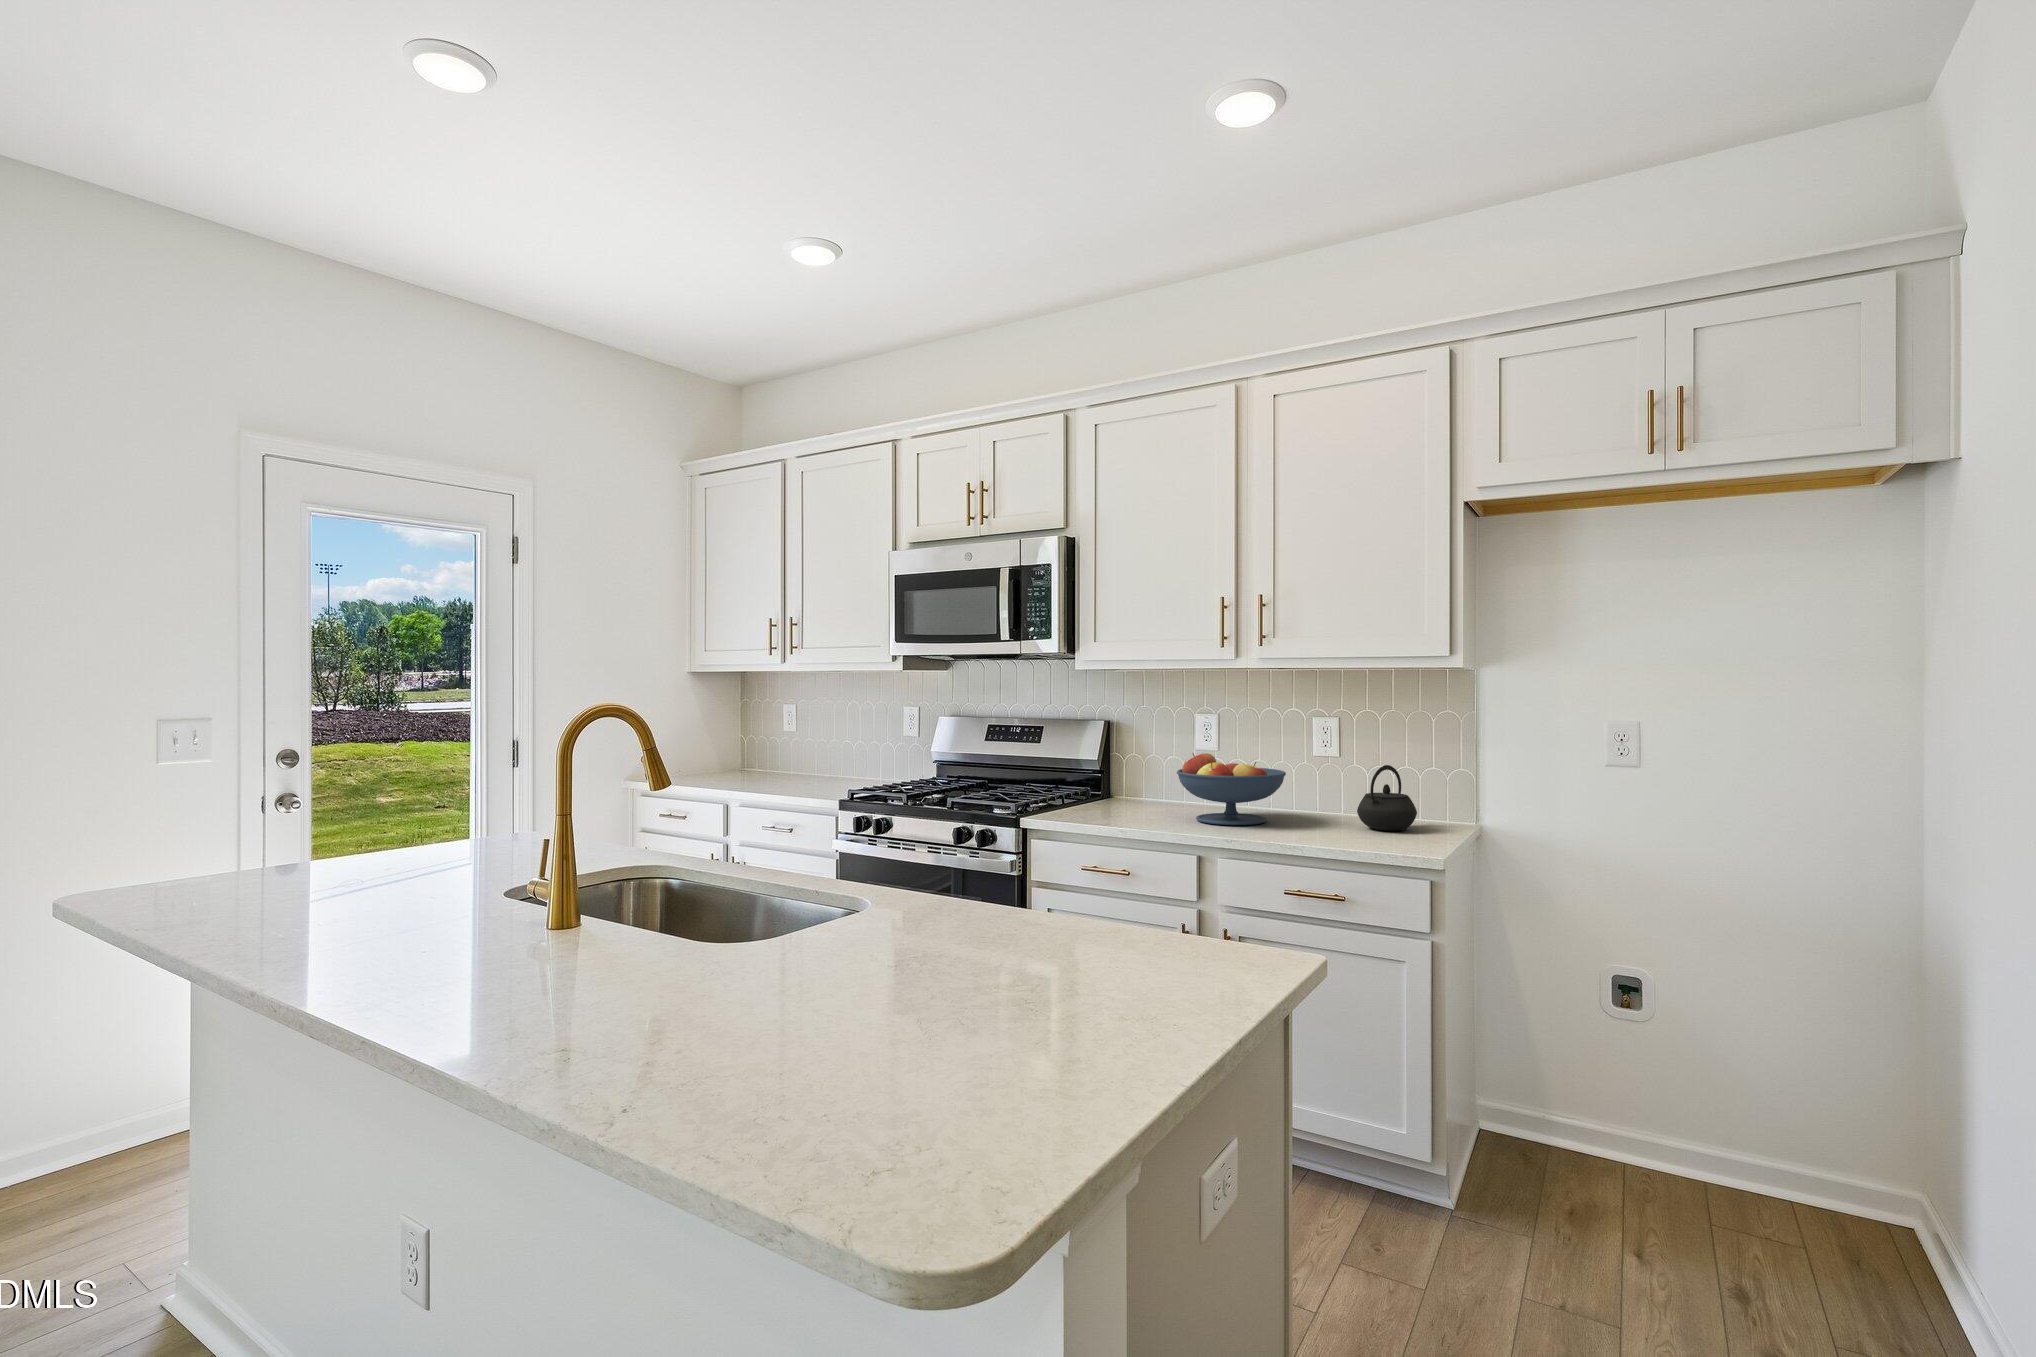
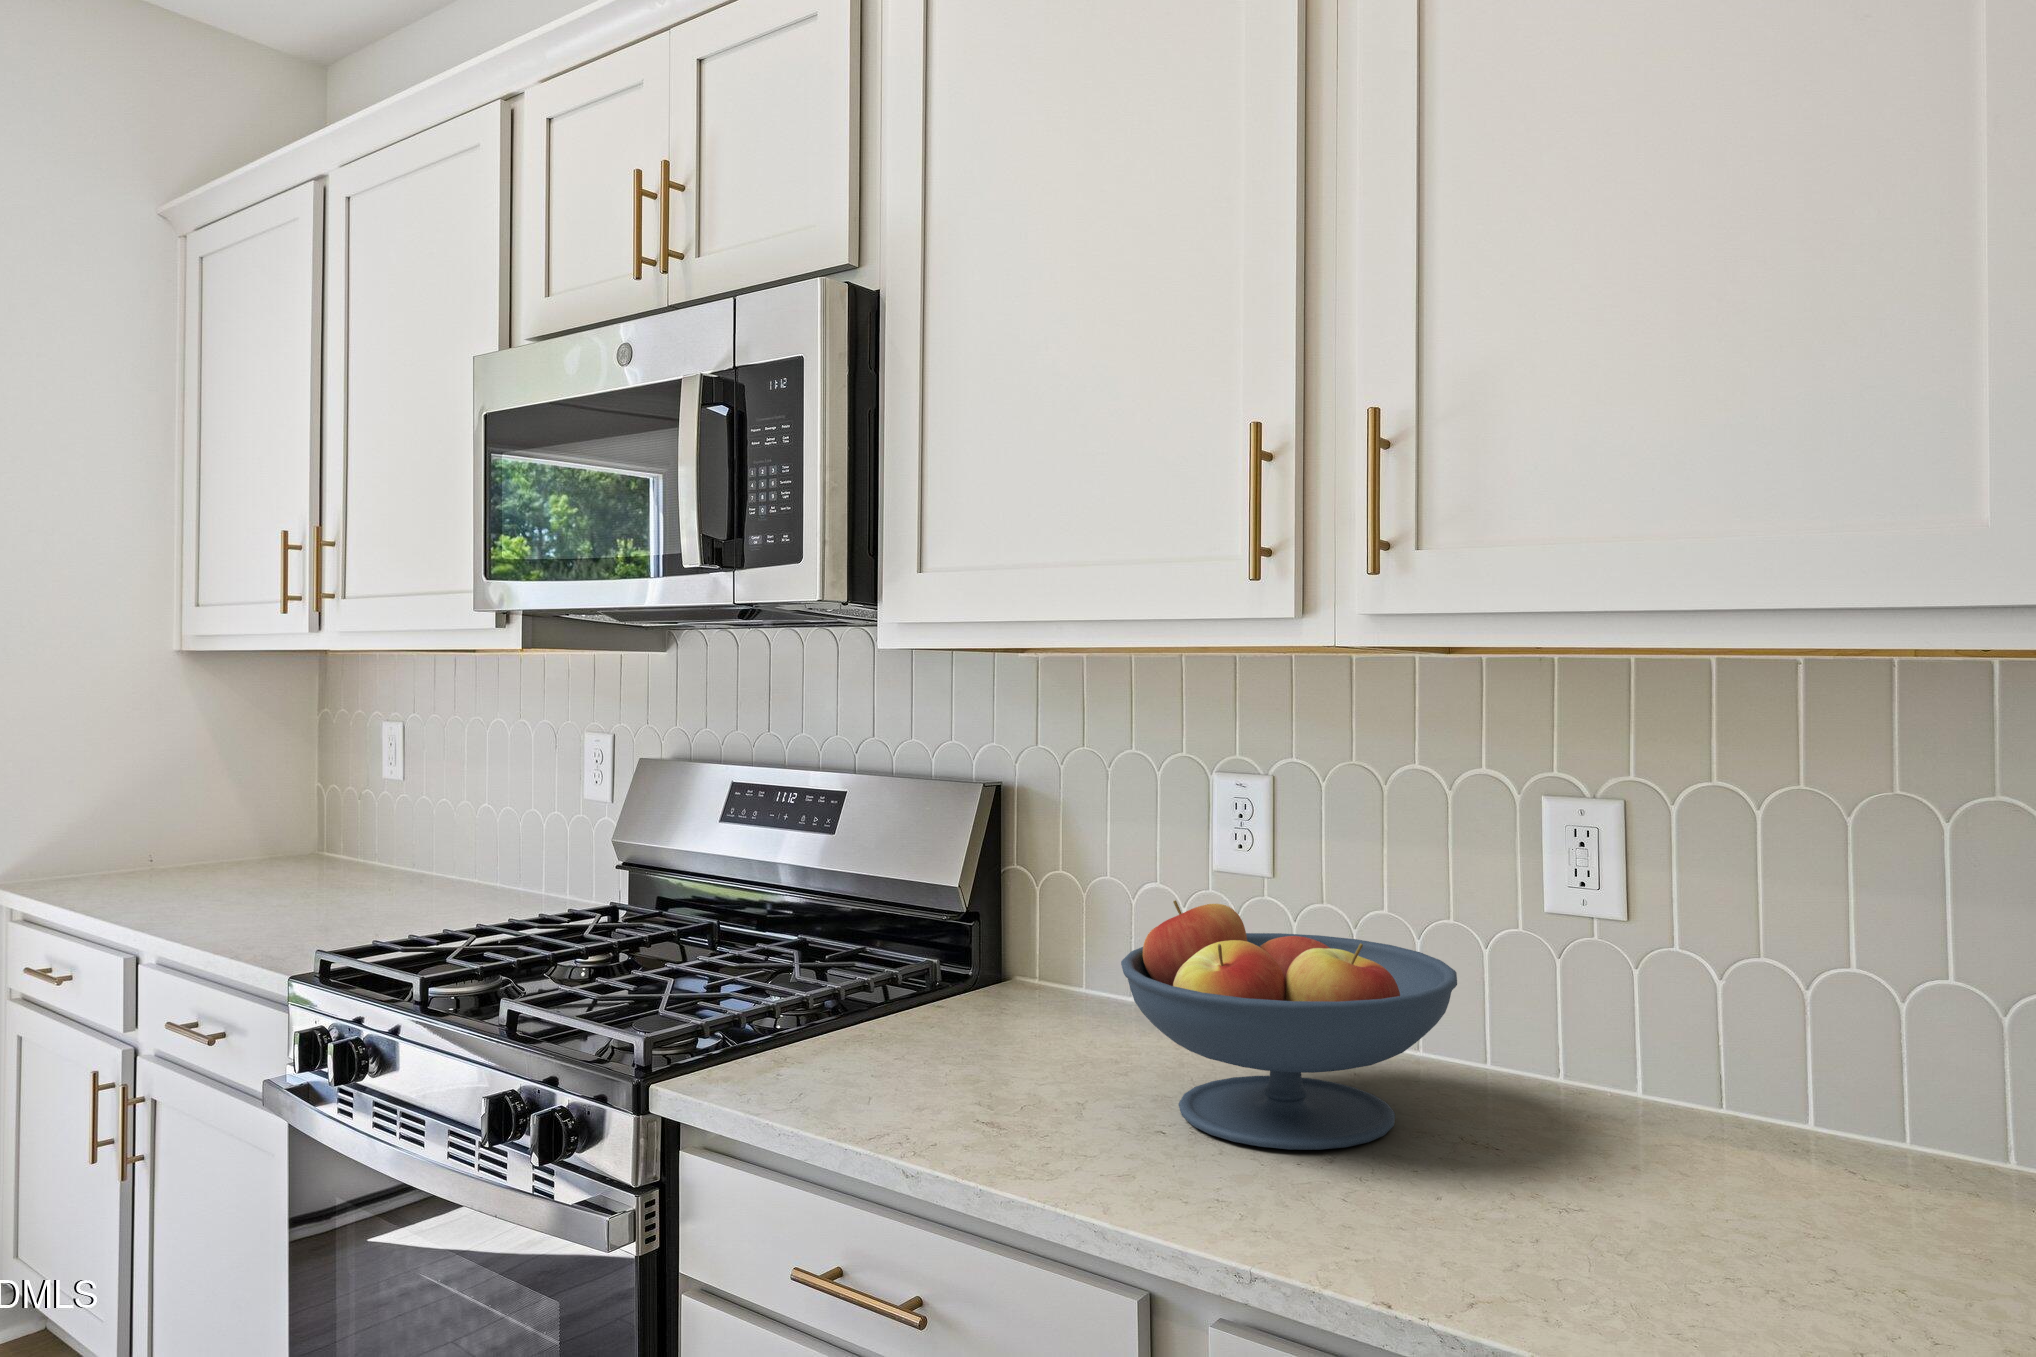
kettle: present [1357,765,1417,831] -> none [1695,974,1910,1206]

